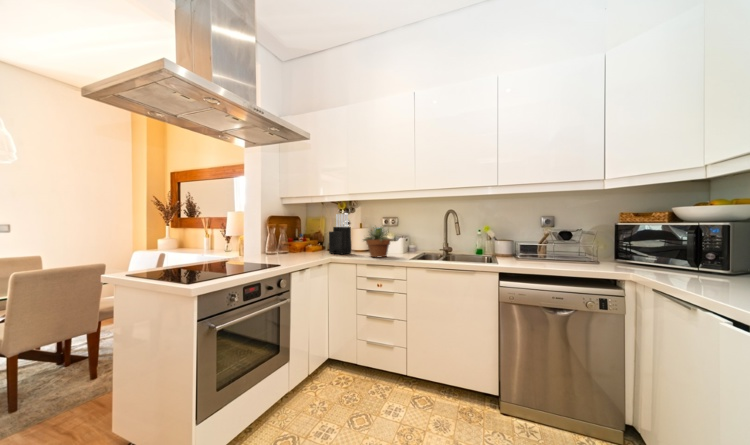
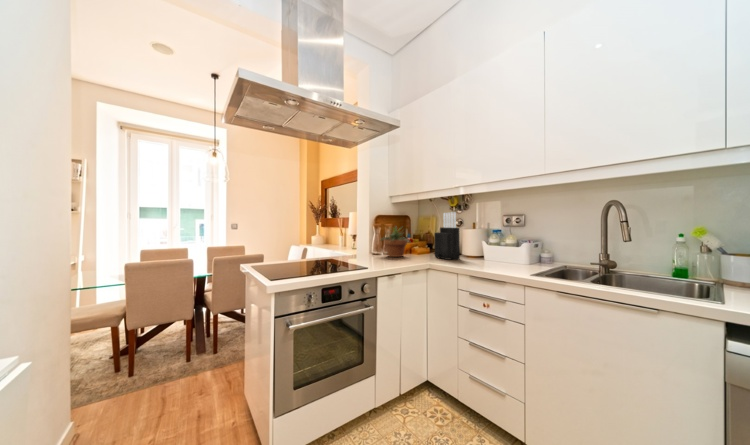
potted plant: present [363,227,392,257] -> present [381,227,409,257]

